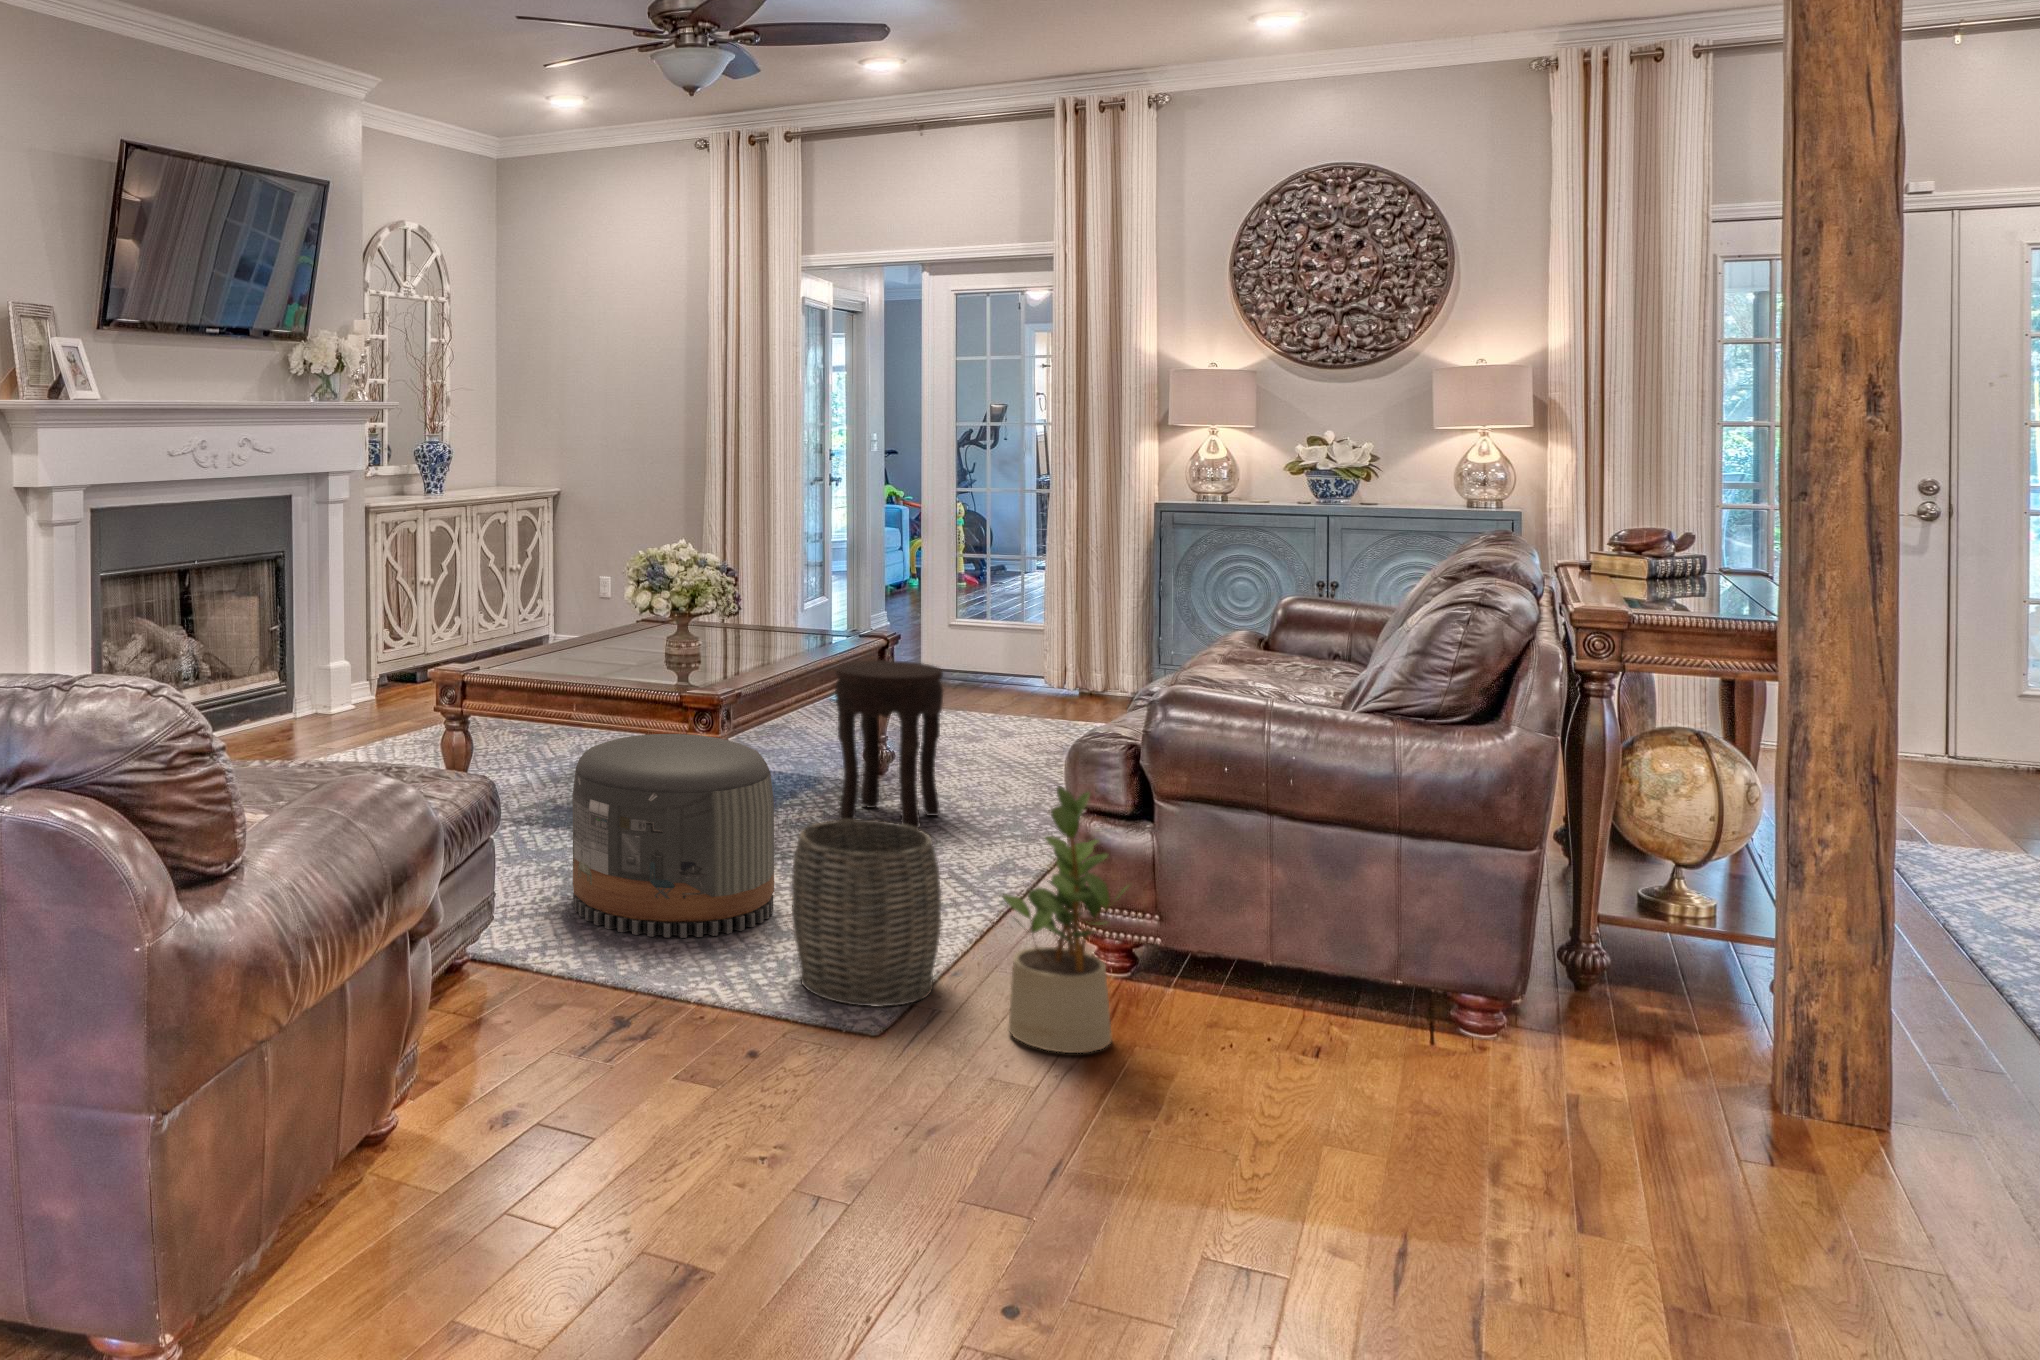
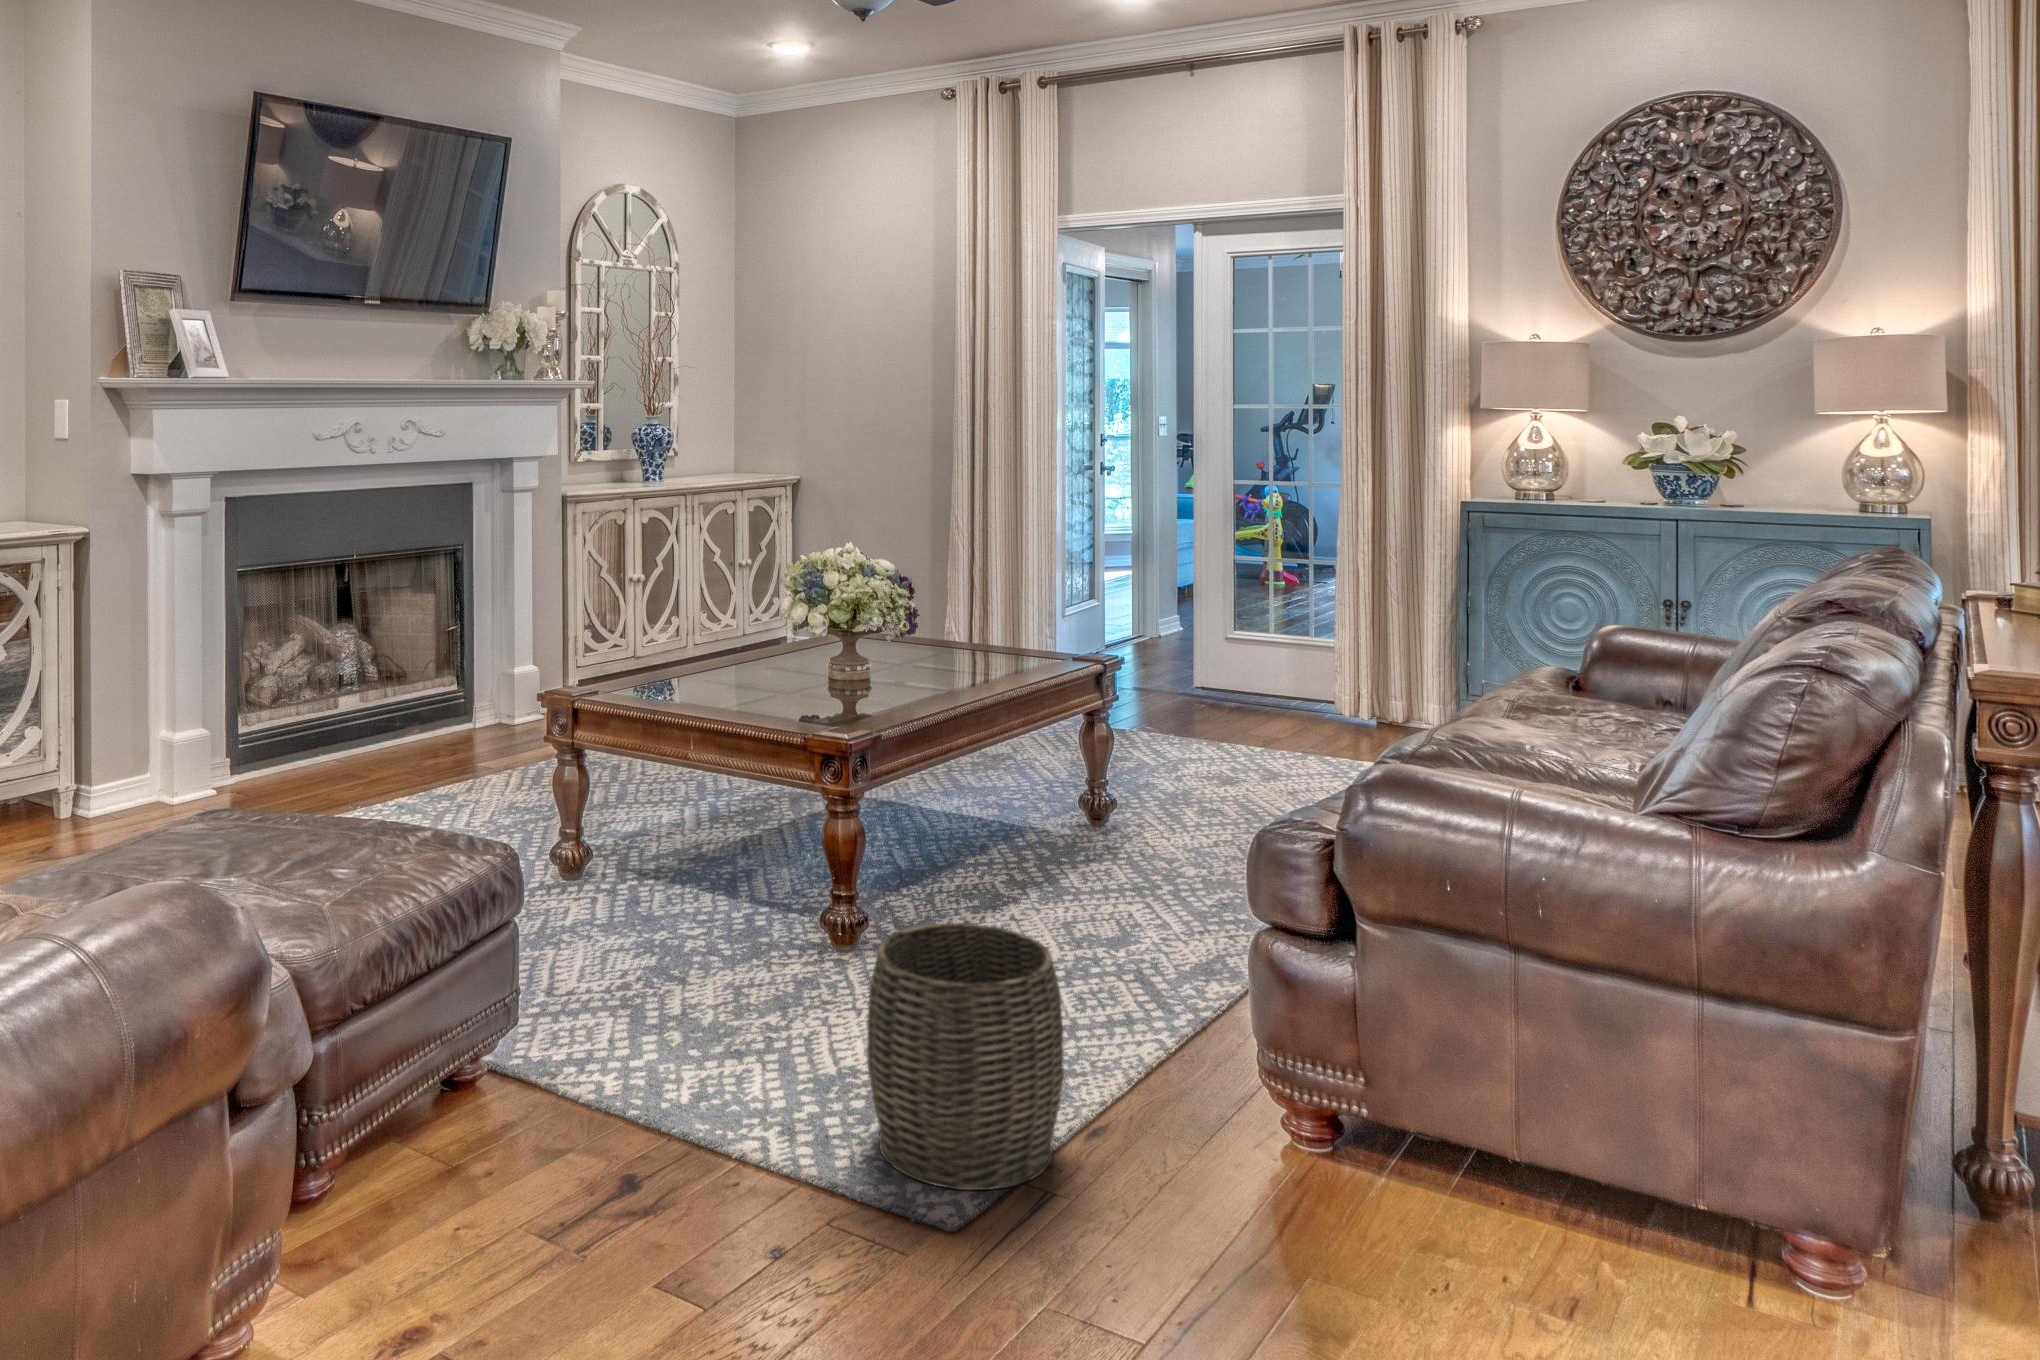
side table: present [835,660,943,829] -> none [1024,691,1156,904]
pouf: present [573,734,774,938] -> none [642,788,893,1059]
potted plant: present [1003,786,1128,1053] -> none [1124,912,1298,1296]

